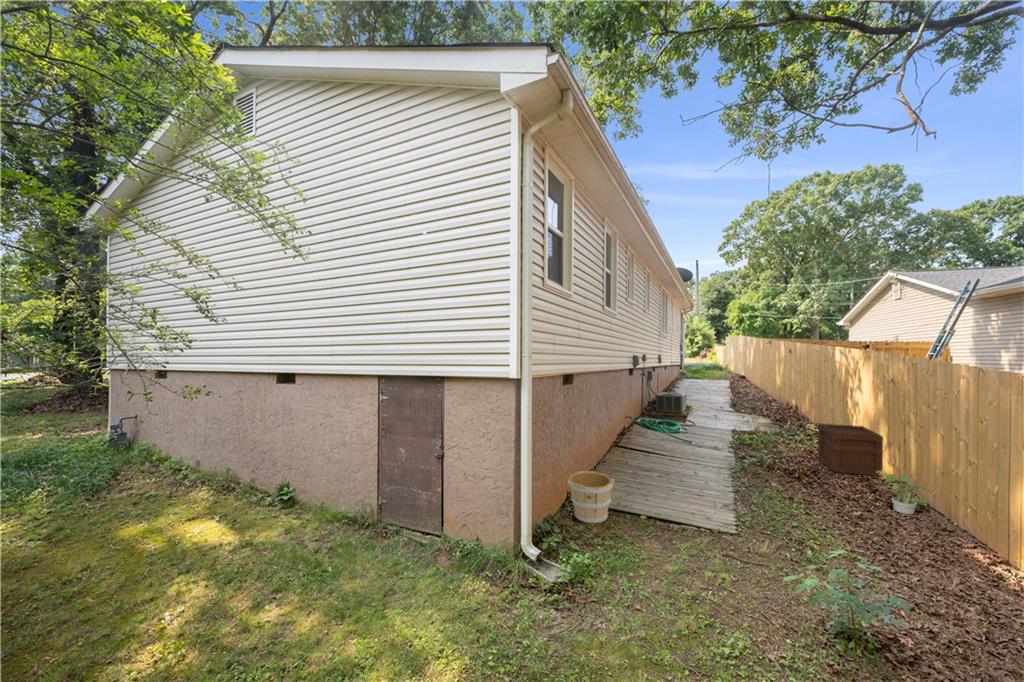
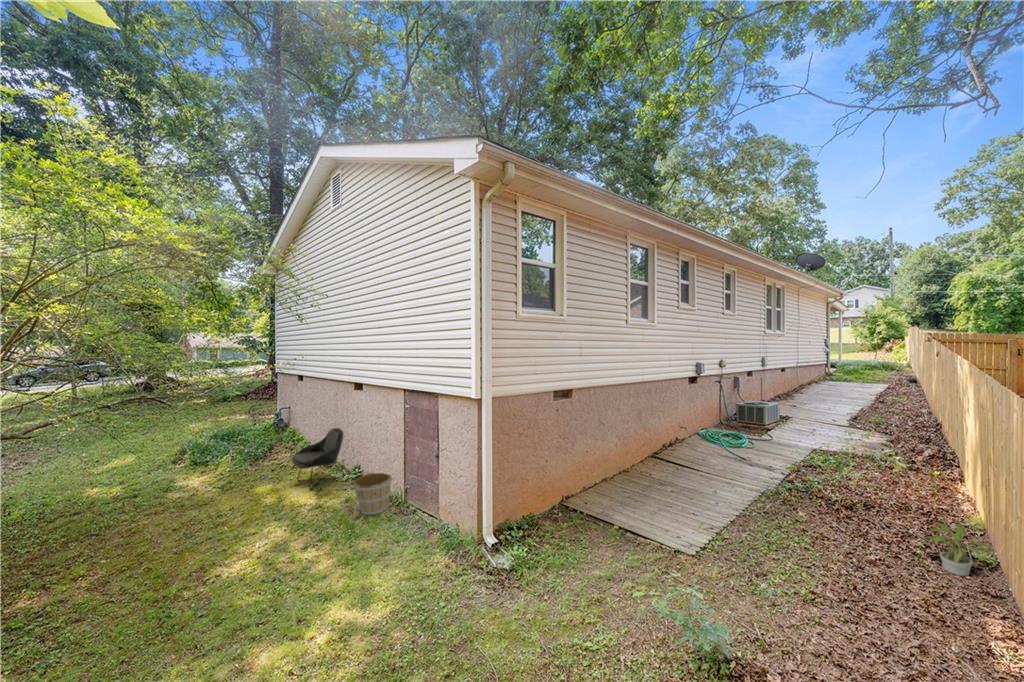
wooden crate: present [818,424,883,476] -> none [902,453,977,526]
lounge chair: none [182,438,270,526] -> present [292,428,345,491]
wooden bucket: present [568,471,614,524] -> present [353,473,392,515]

